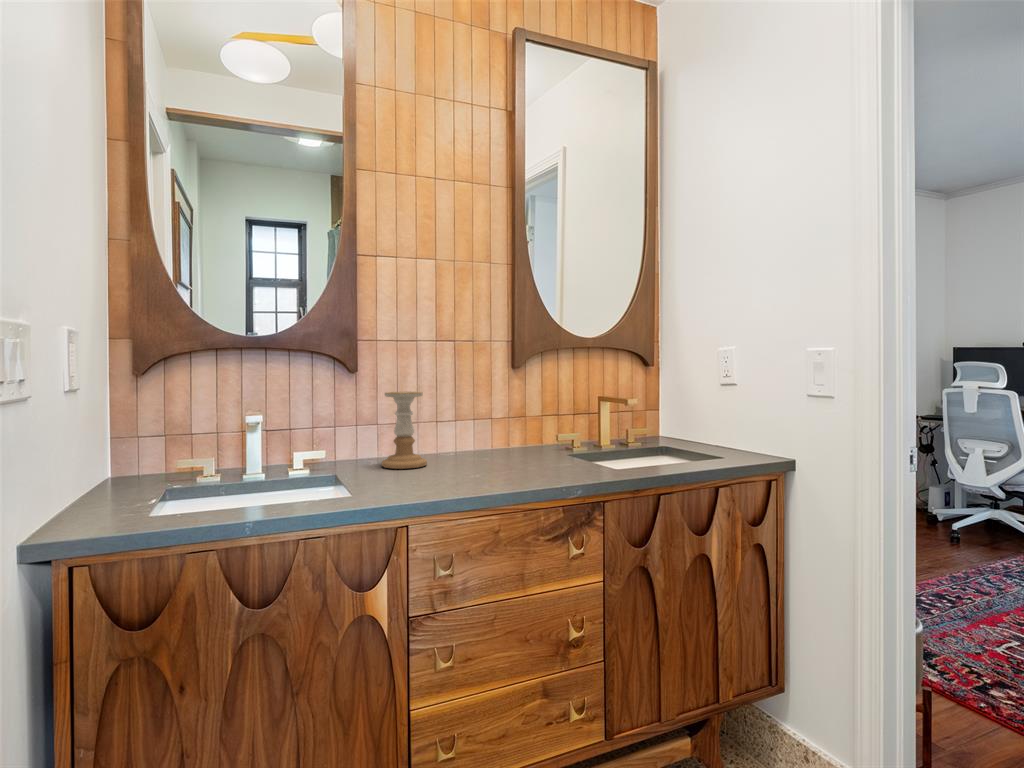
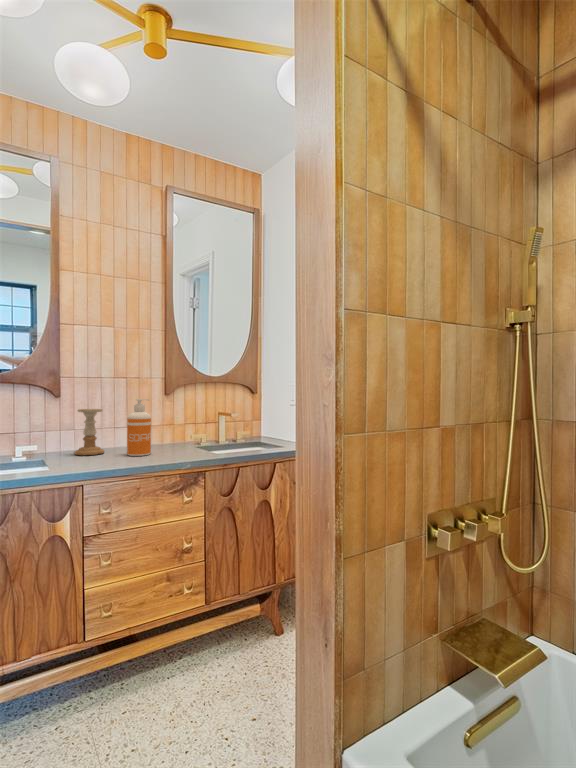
soap dispenser: none [465,374,504,472] -> present [127,399,151,456]

